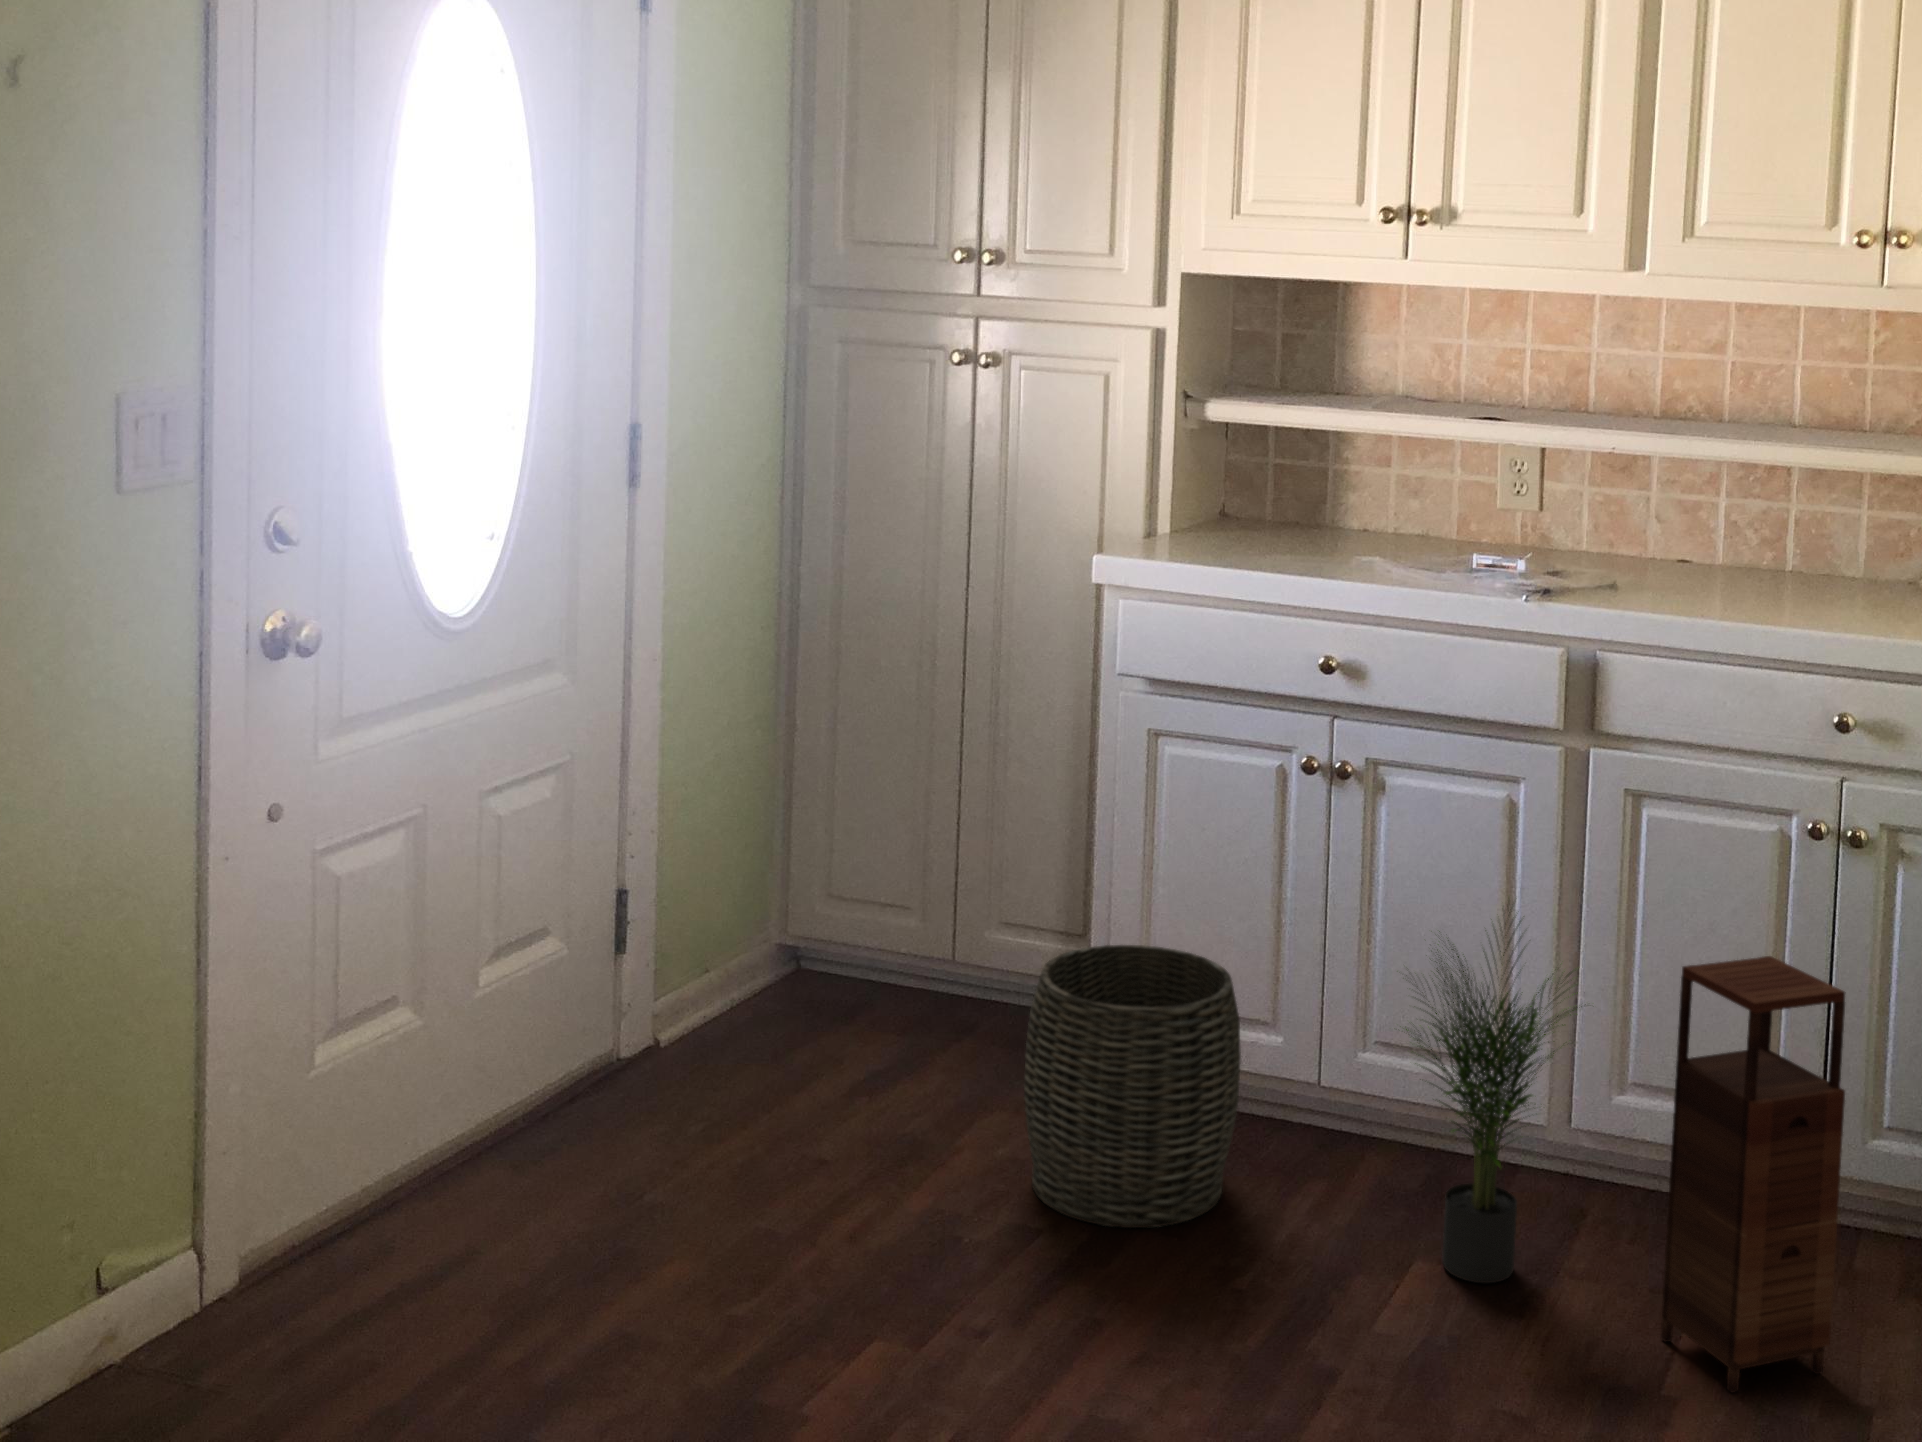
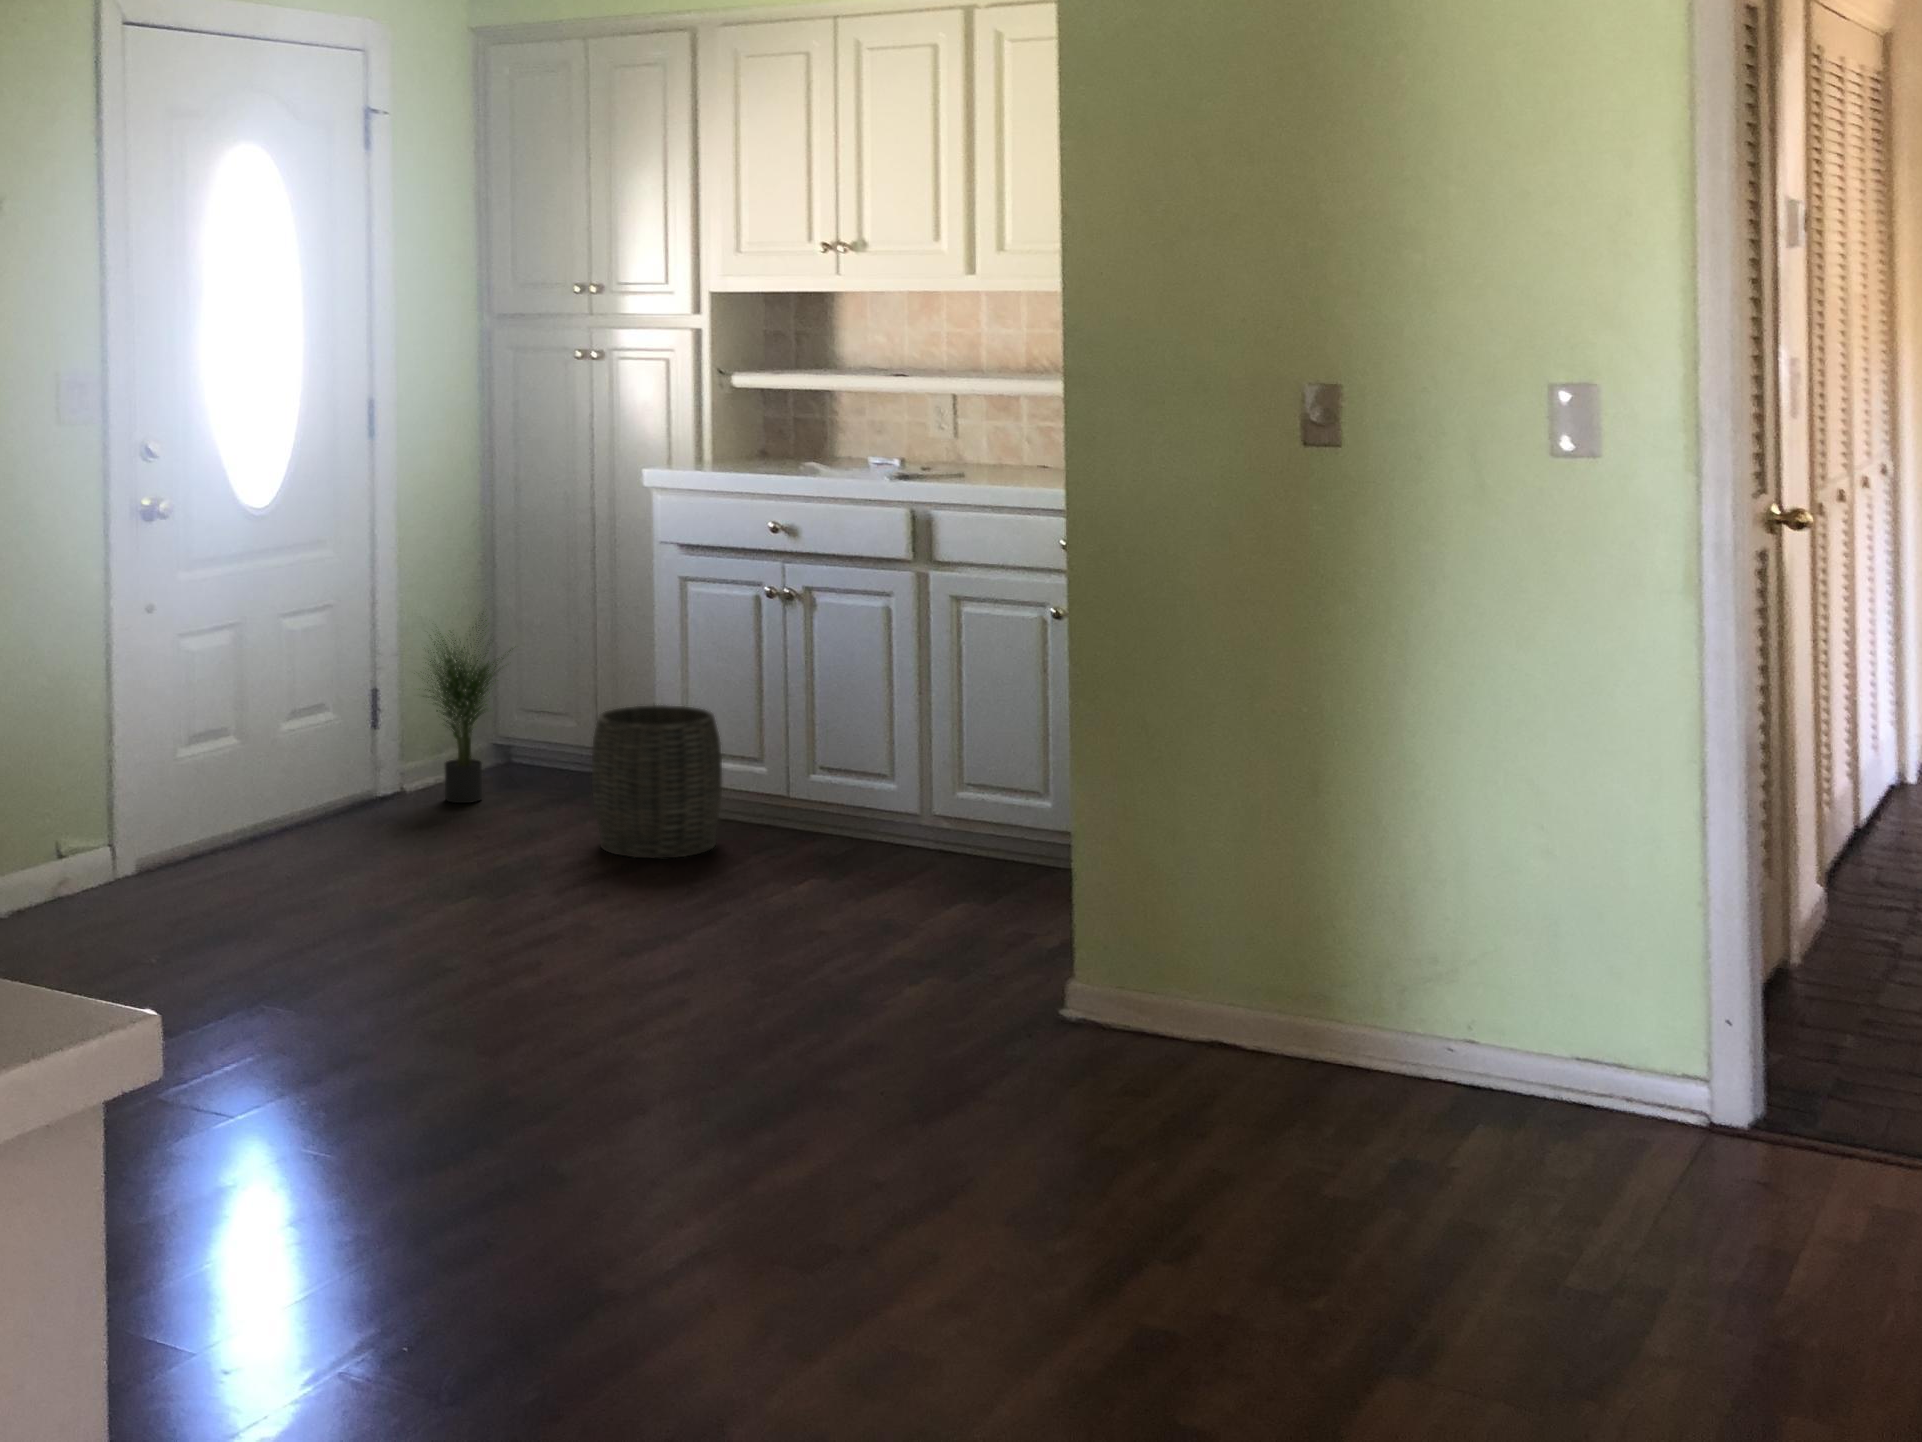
potted plant: present [1406,912,1586,1283] -> present [425,625,504,803]
storage cabinet: present [1661,956,1845,1393] -> none [929,673,1018,916]

